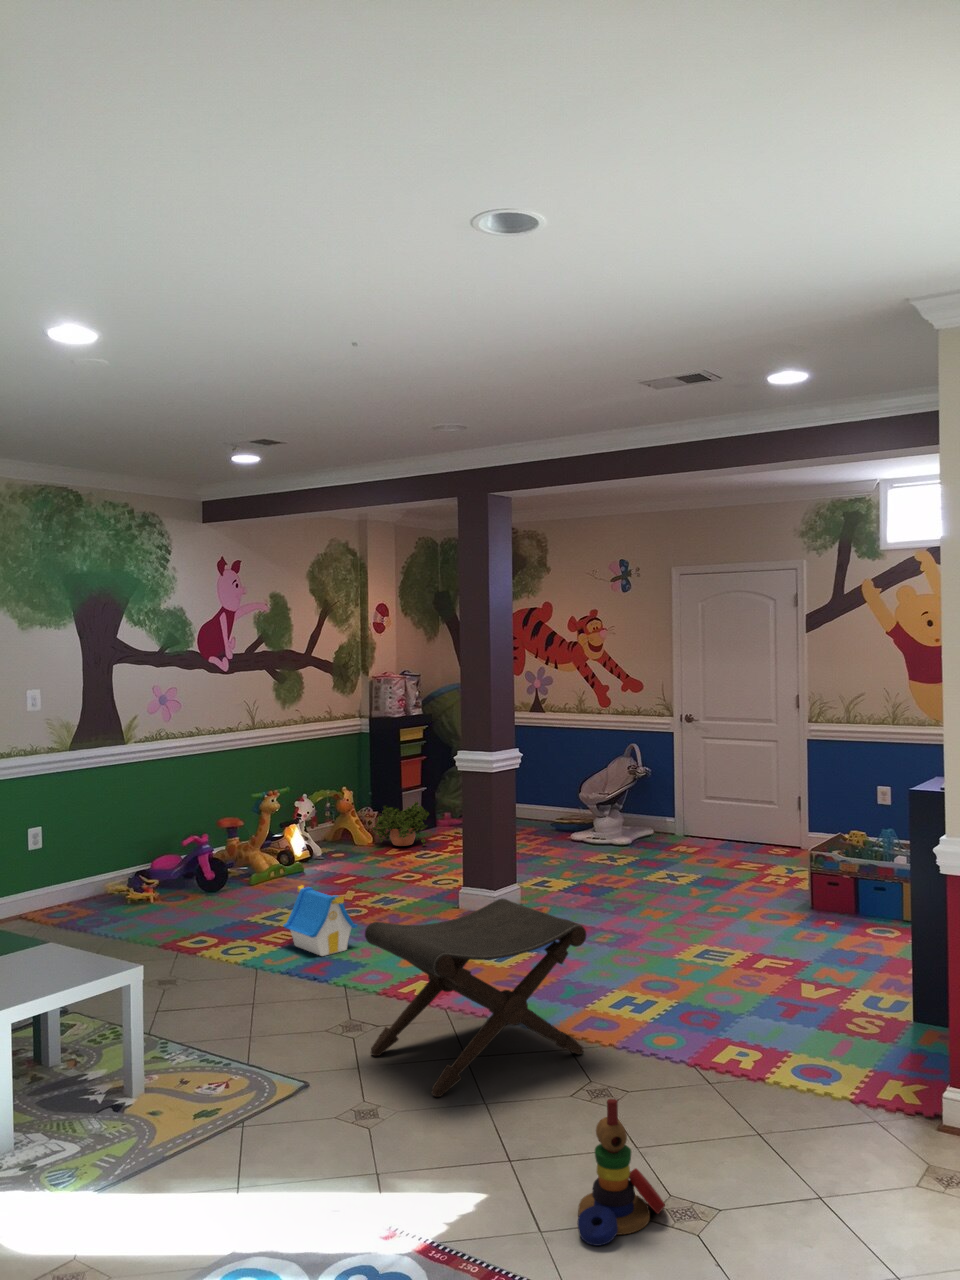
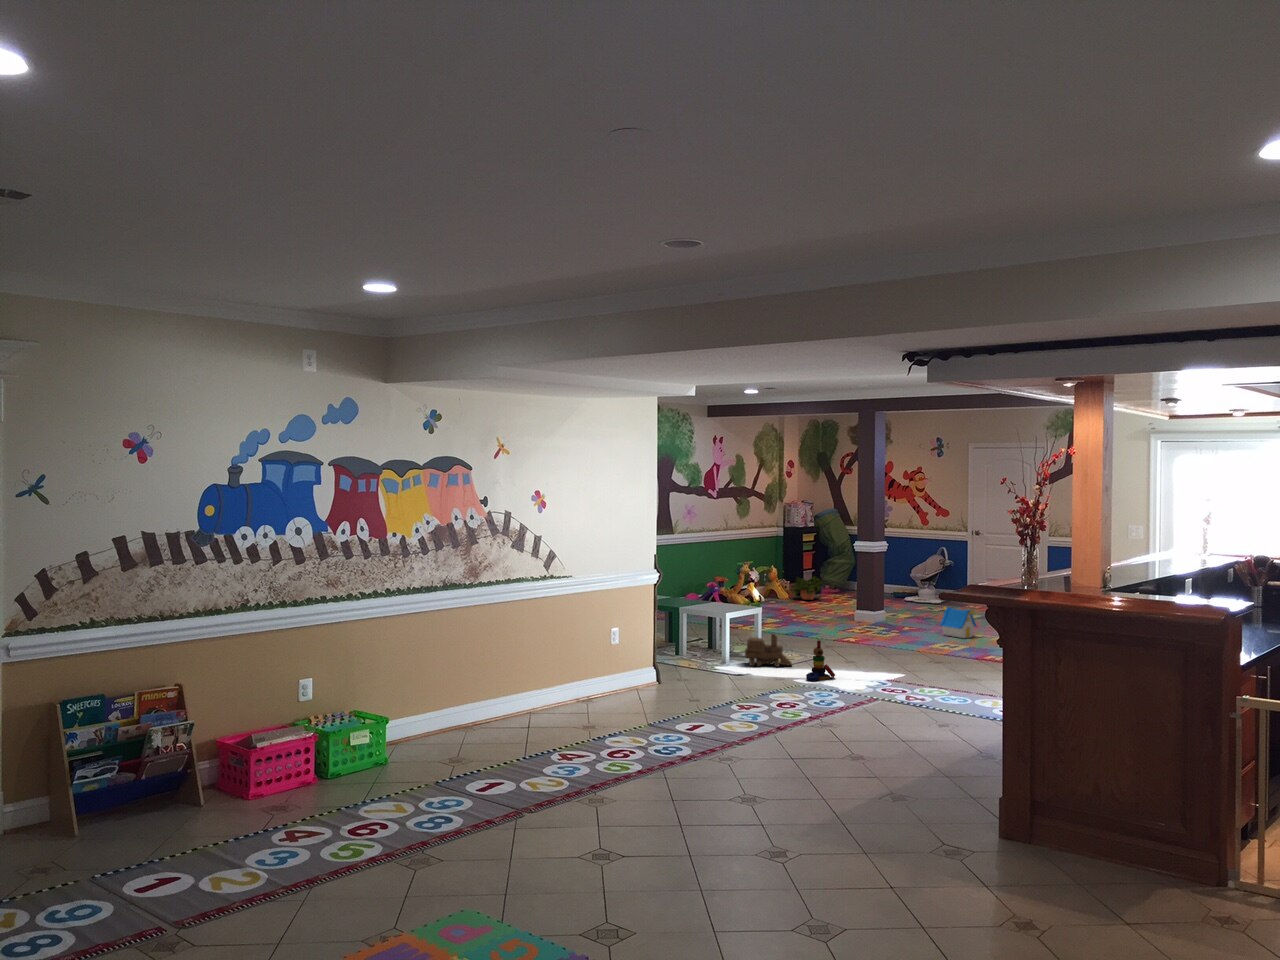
toy house: present [283,885,357,956] -> present [940,607,977,638]
footstool: present [365,898,586,1097] -> none [846,599,938,663]
toy train: none [49,1040,192,1145] -> present [745,633,792,667]
stacking toy: present [577,1099,665,1246] -> present [806,640,835,681]

